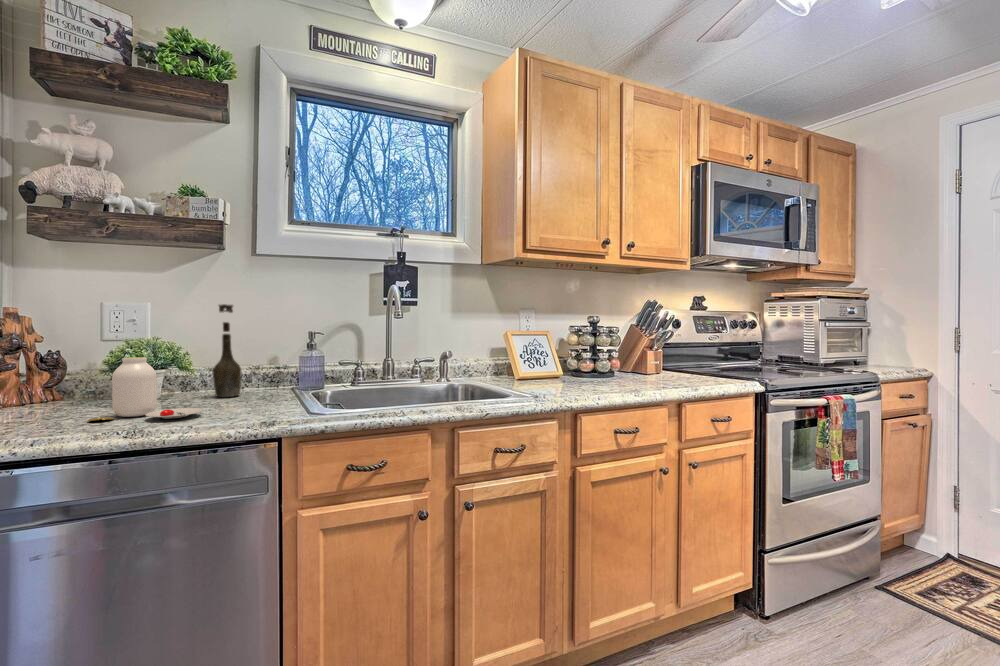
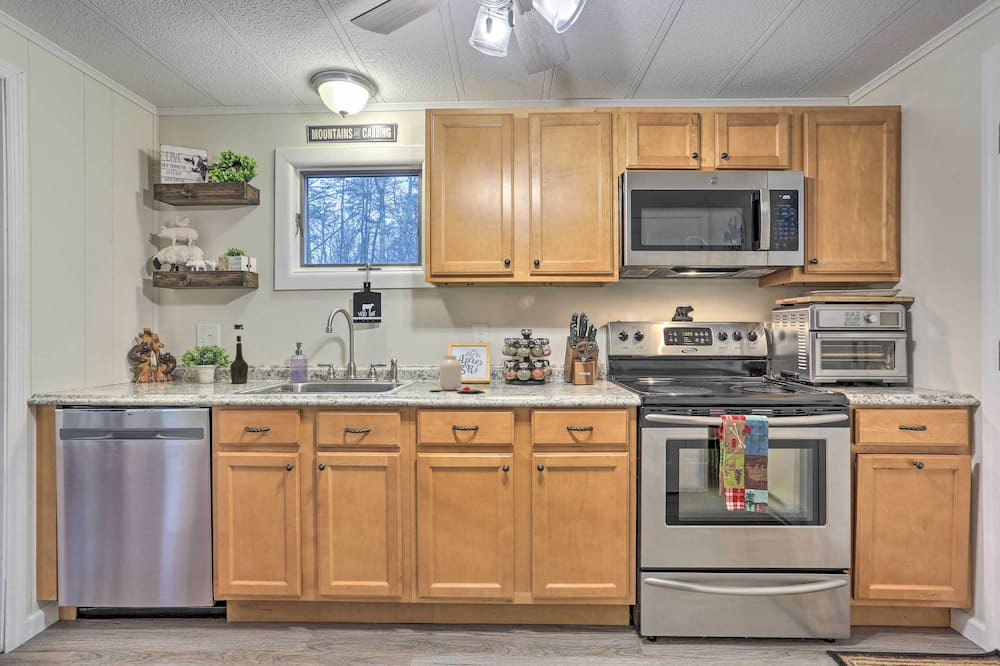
jar: present [87,357,202,421] -> present [430,356,484,392]

